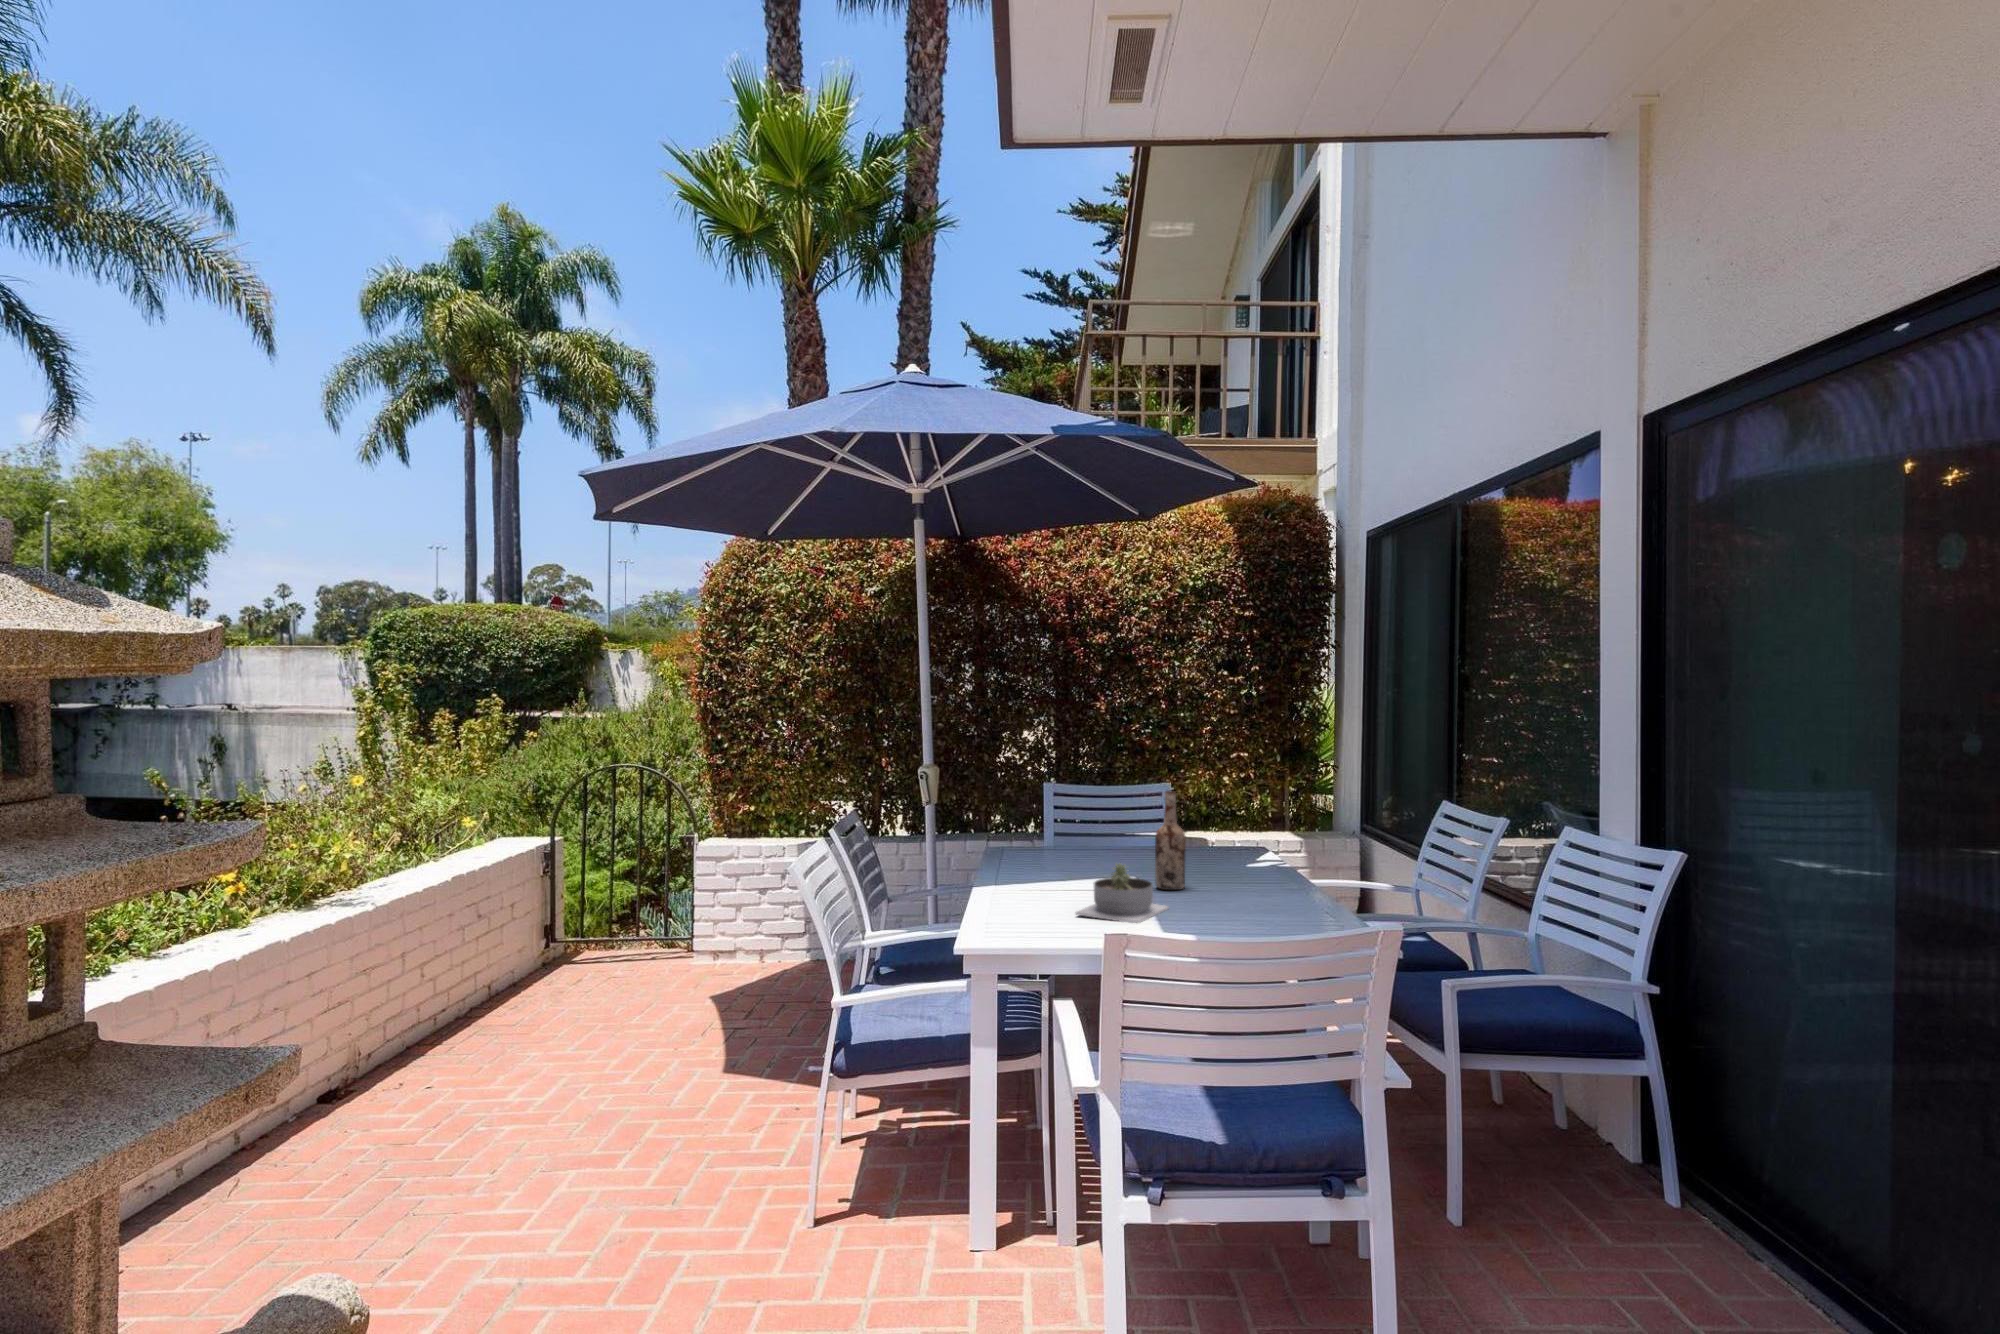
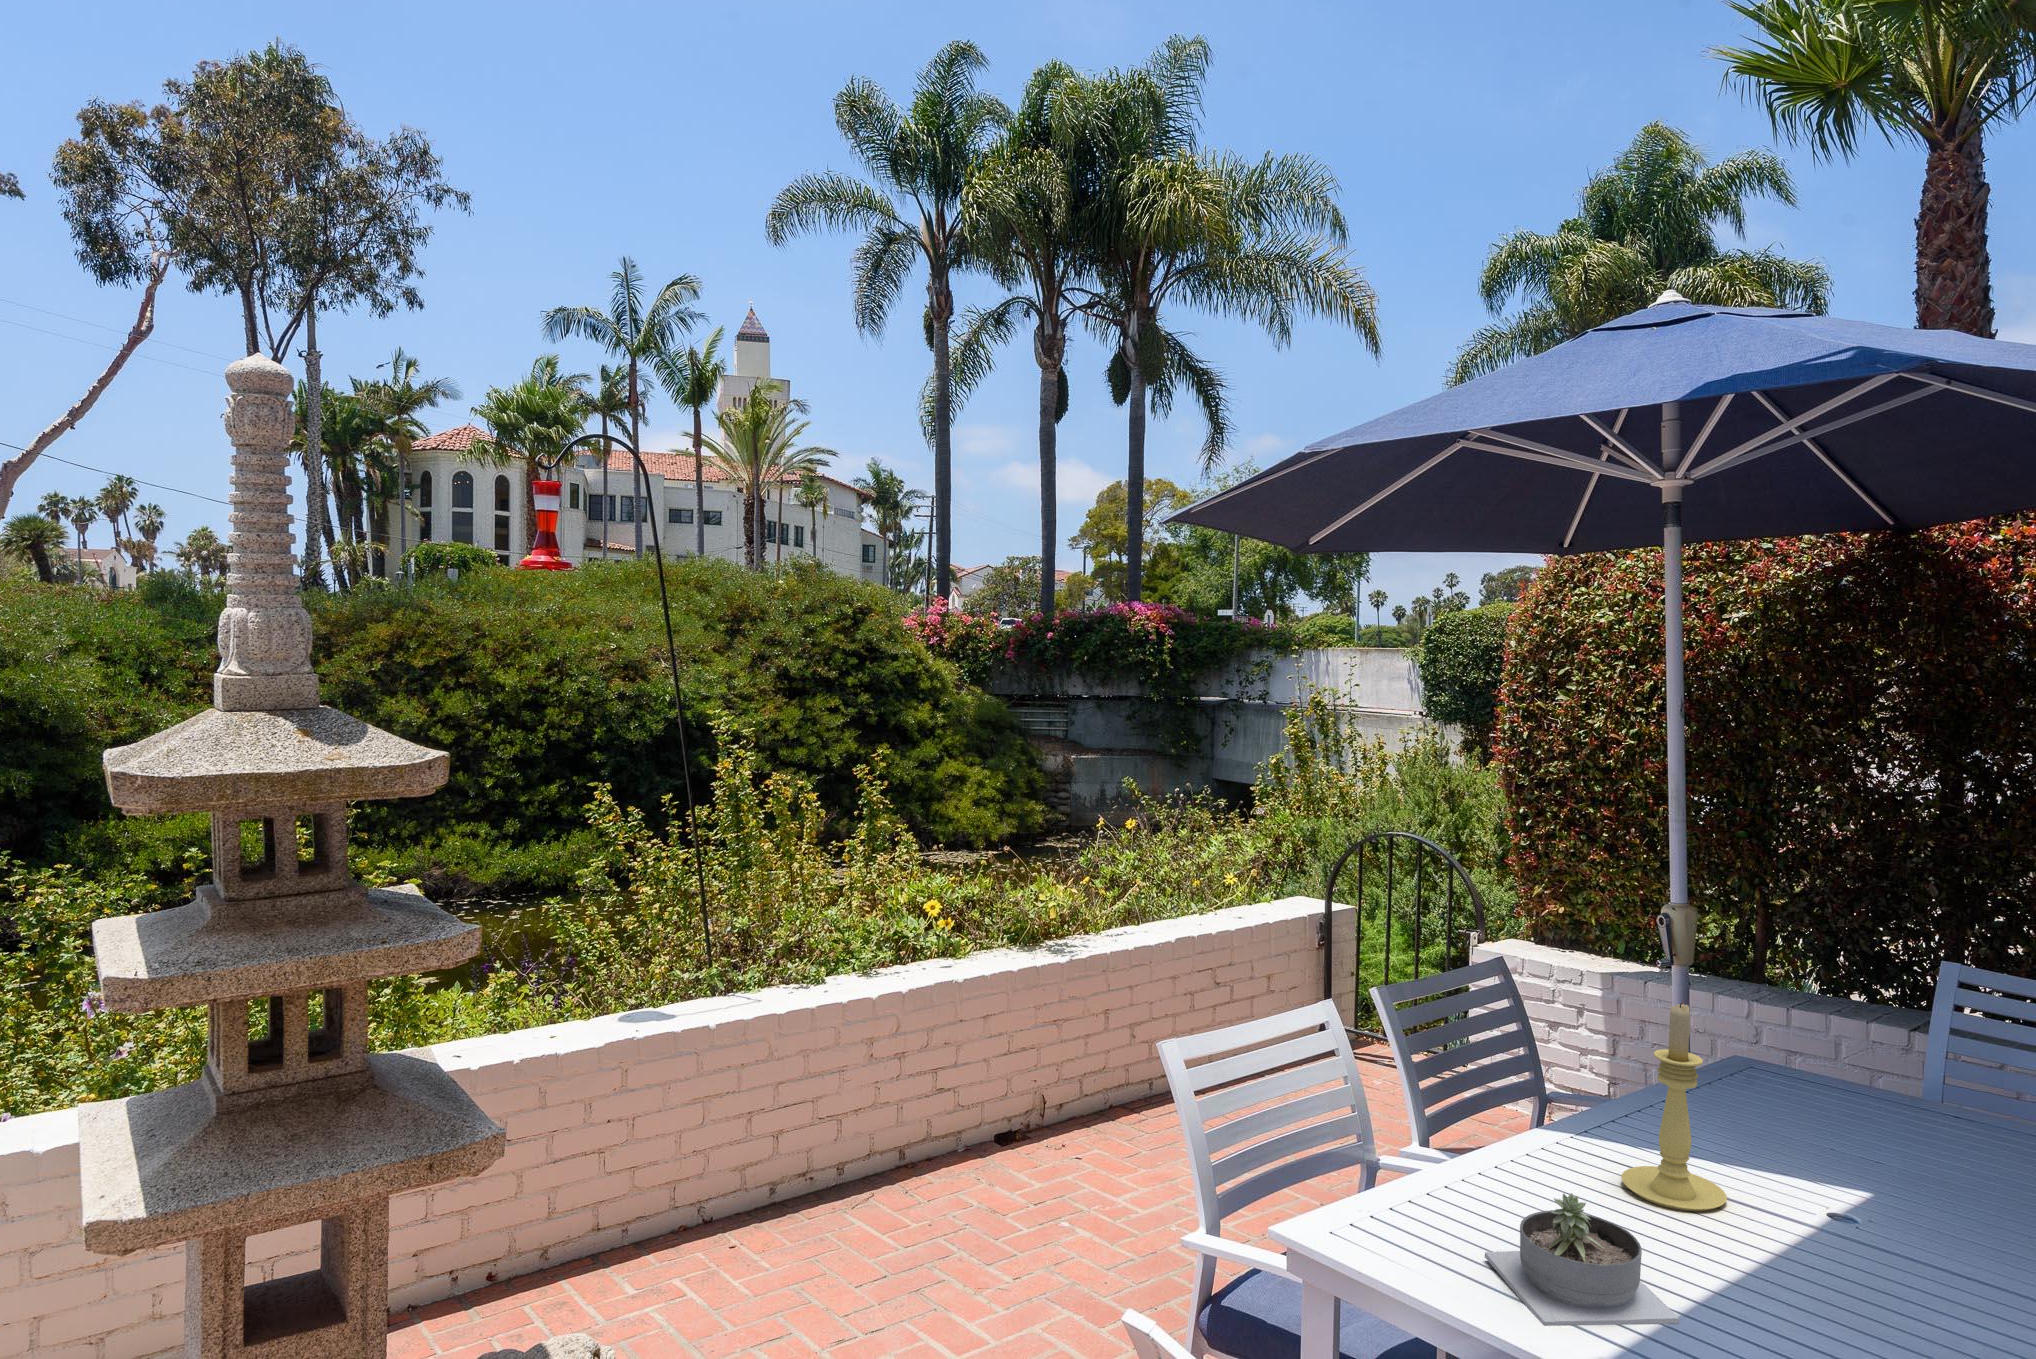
candle holder: none [1053,775,1104,887] -> present [1621,1002,1727,1211]
wine bottle: present [1155,790,1186,890] -> none [1771,1083,1845,1292]

